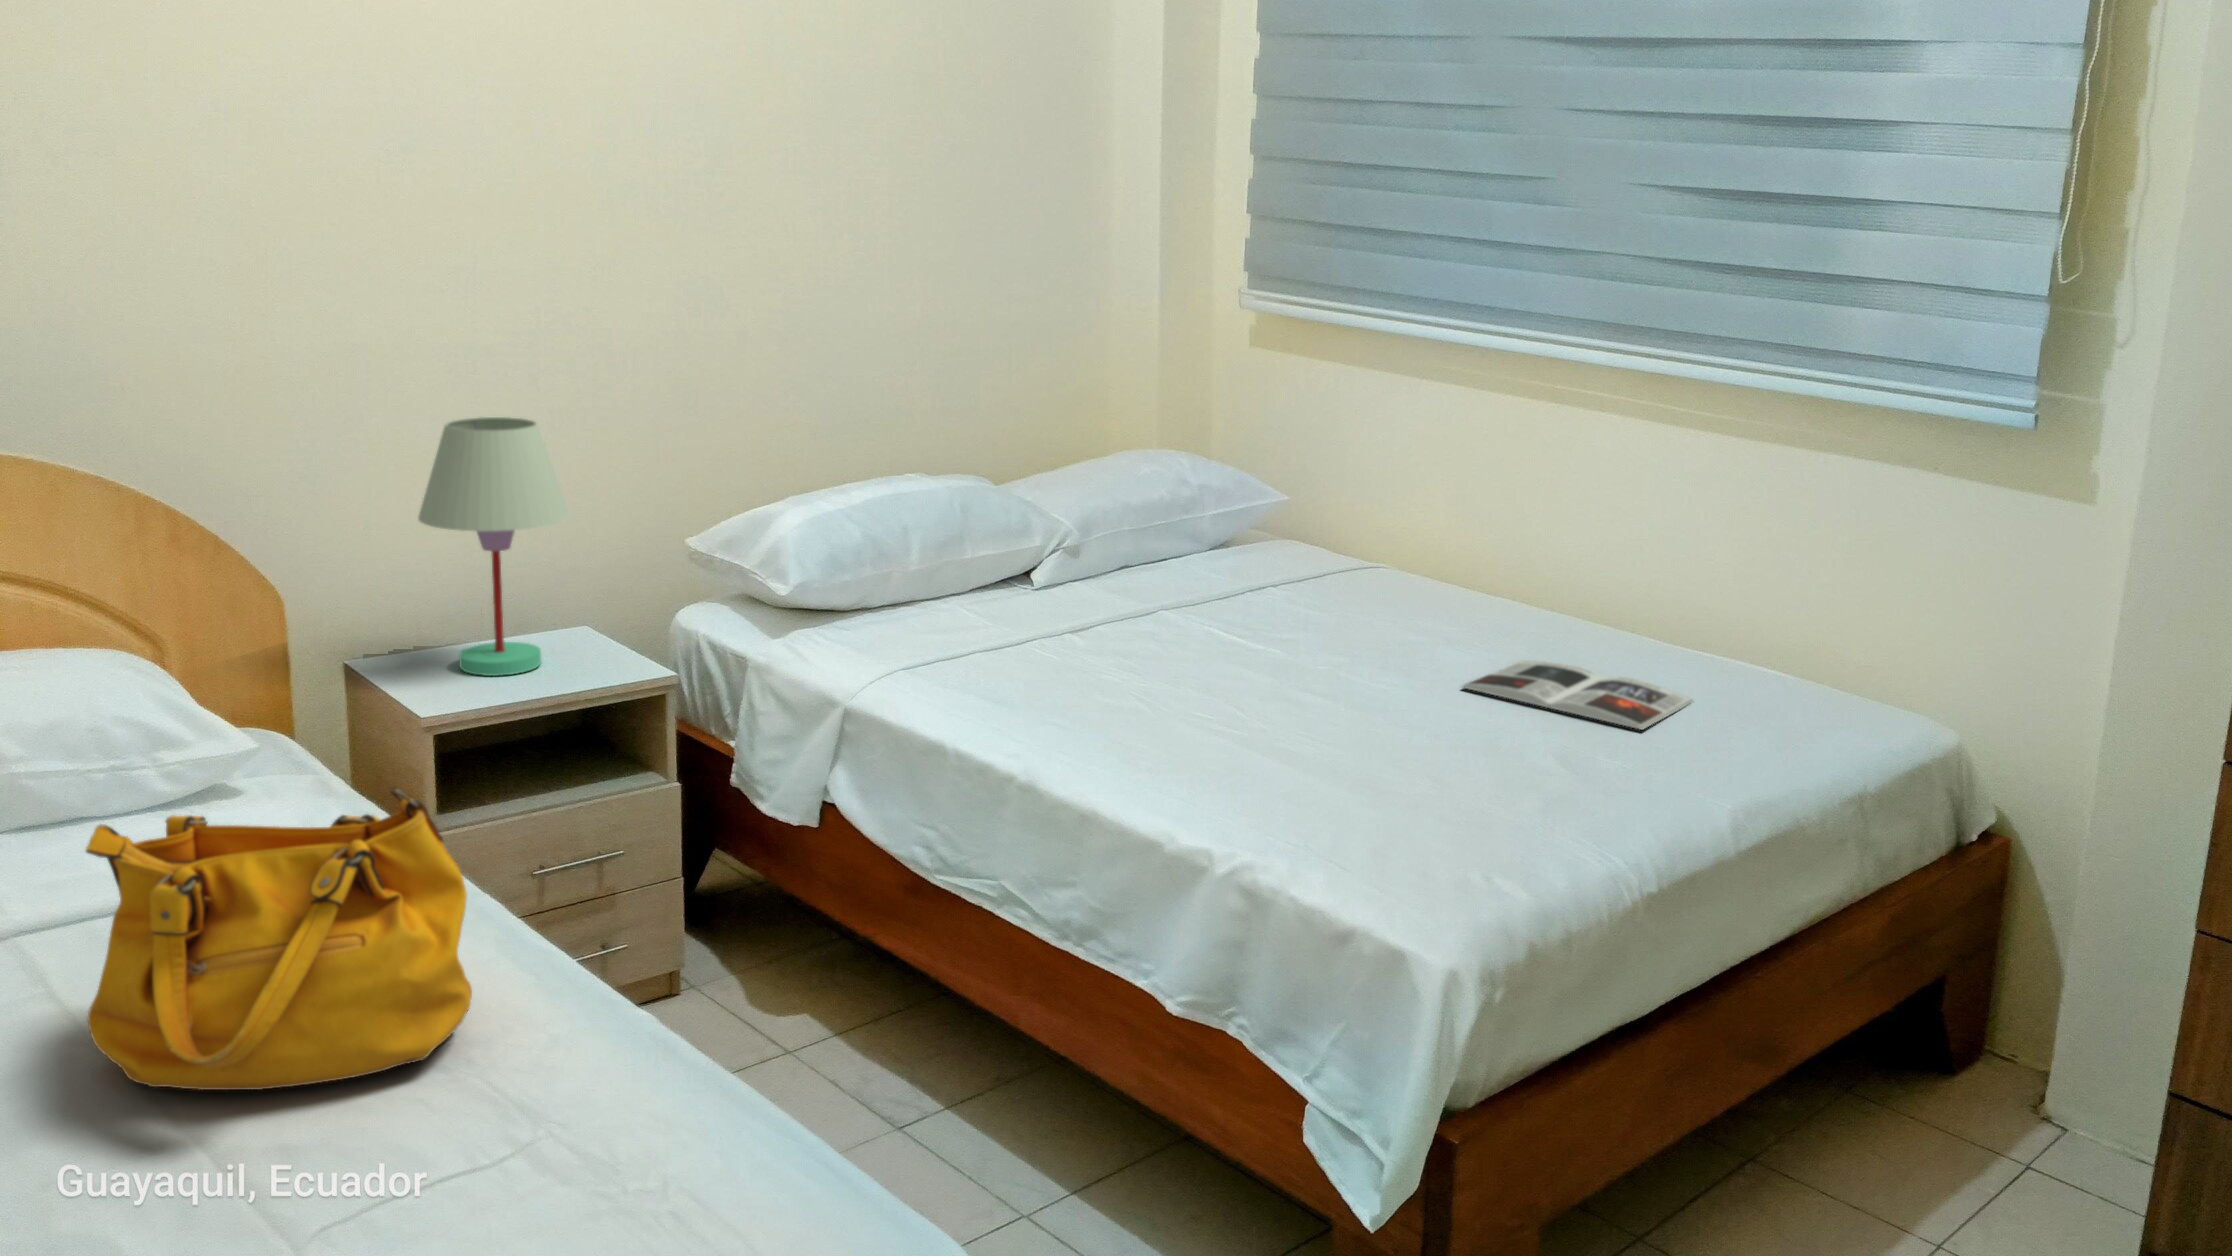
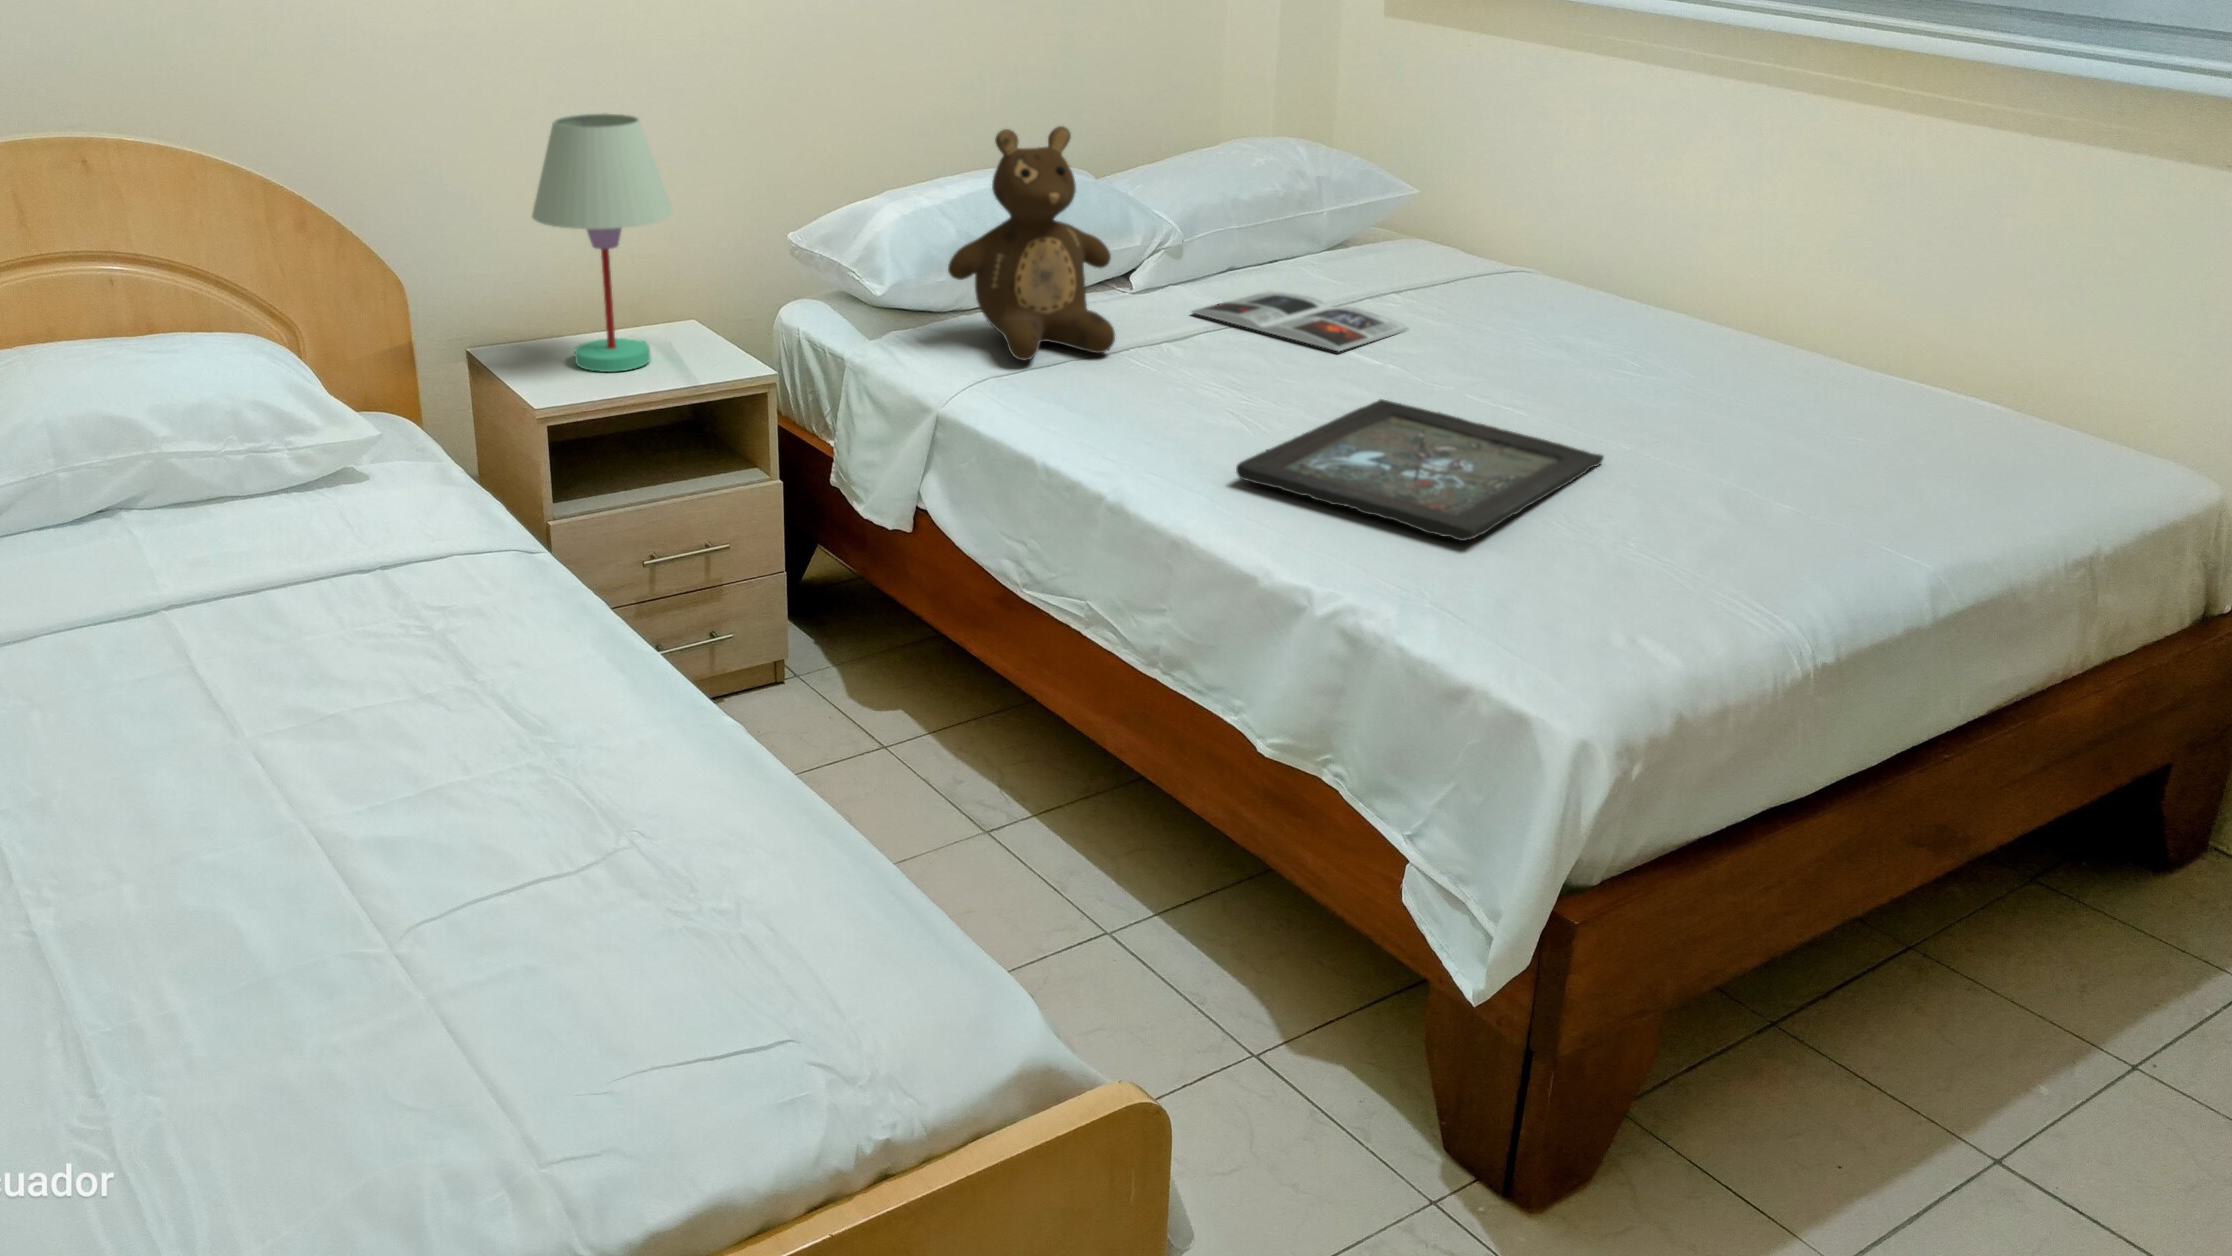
teddy bear: none [853,431,1019,655] -> present [948,126,1115,361]
magazine: present [1462,660,1694,730] -> present [1192,291,1409,351]
tray: none [1138,681,1468,804] -> present [1236,399,1604,541]
handbag: present [86,788,472,1090] -> none [194,495,560,784]

